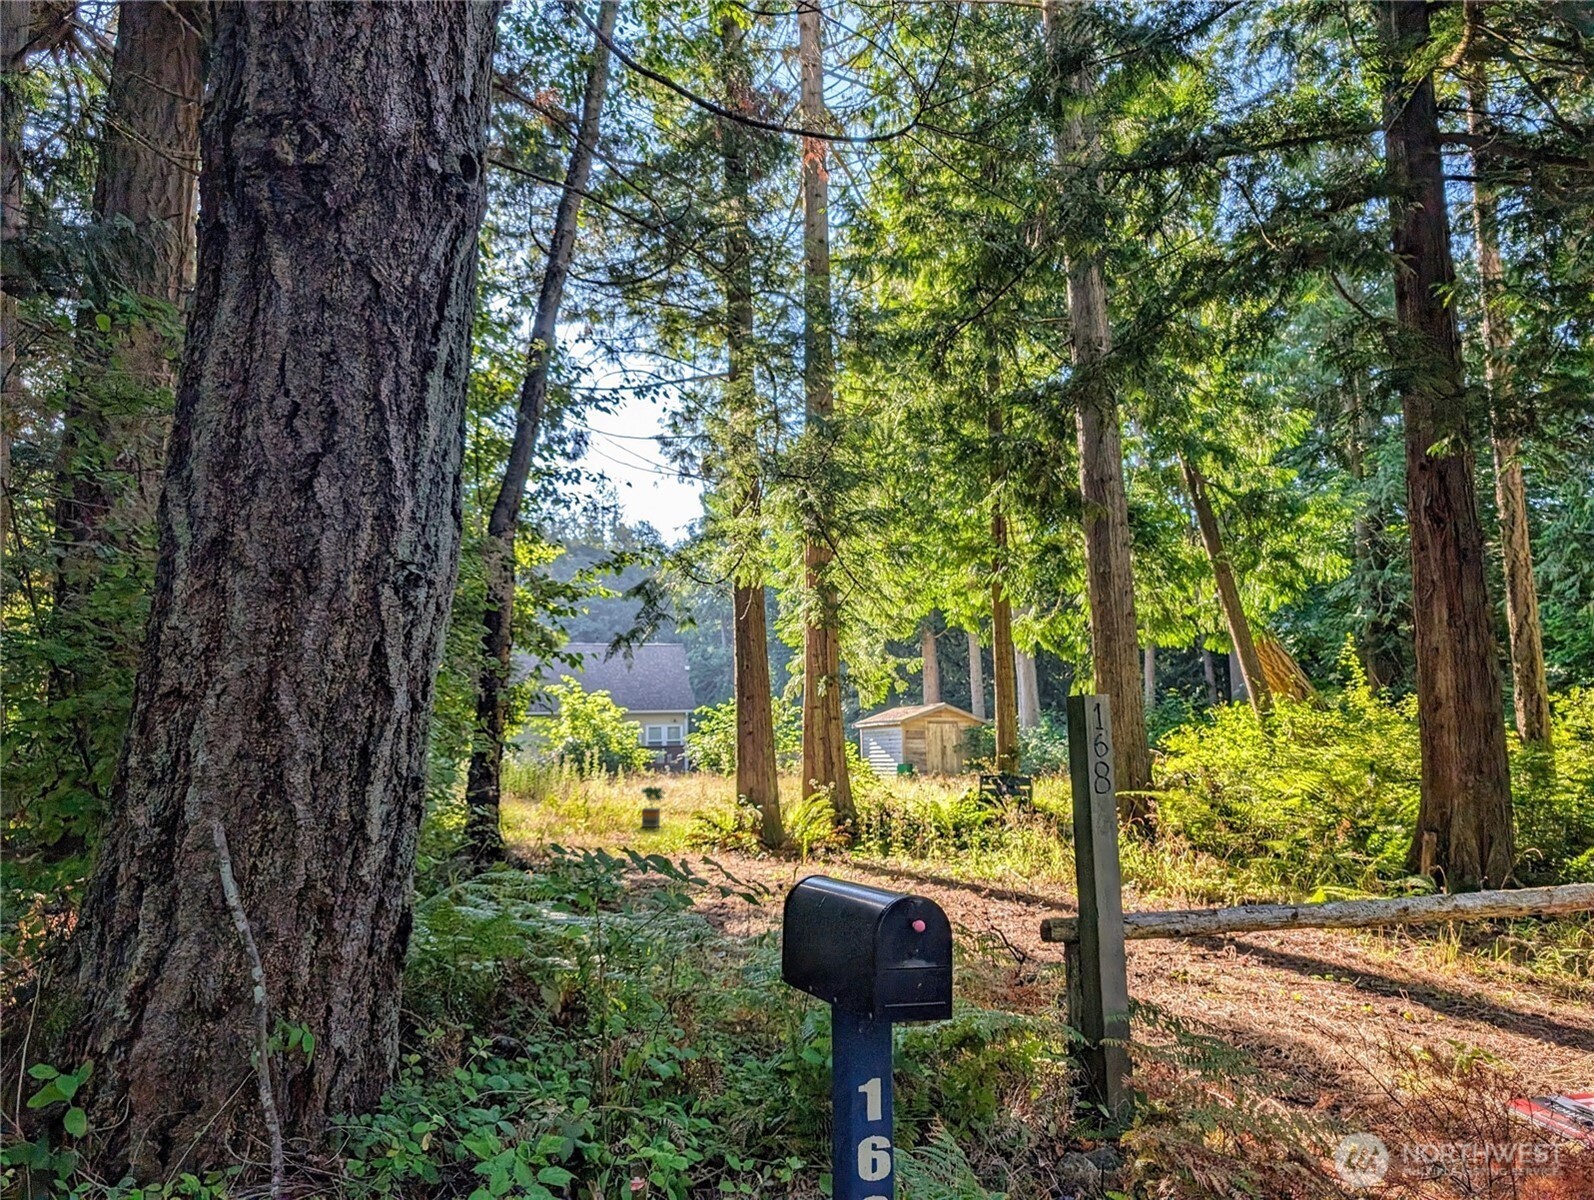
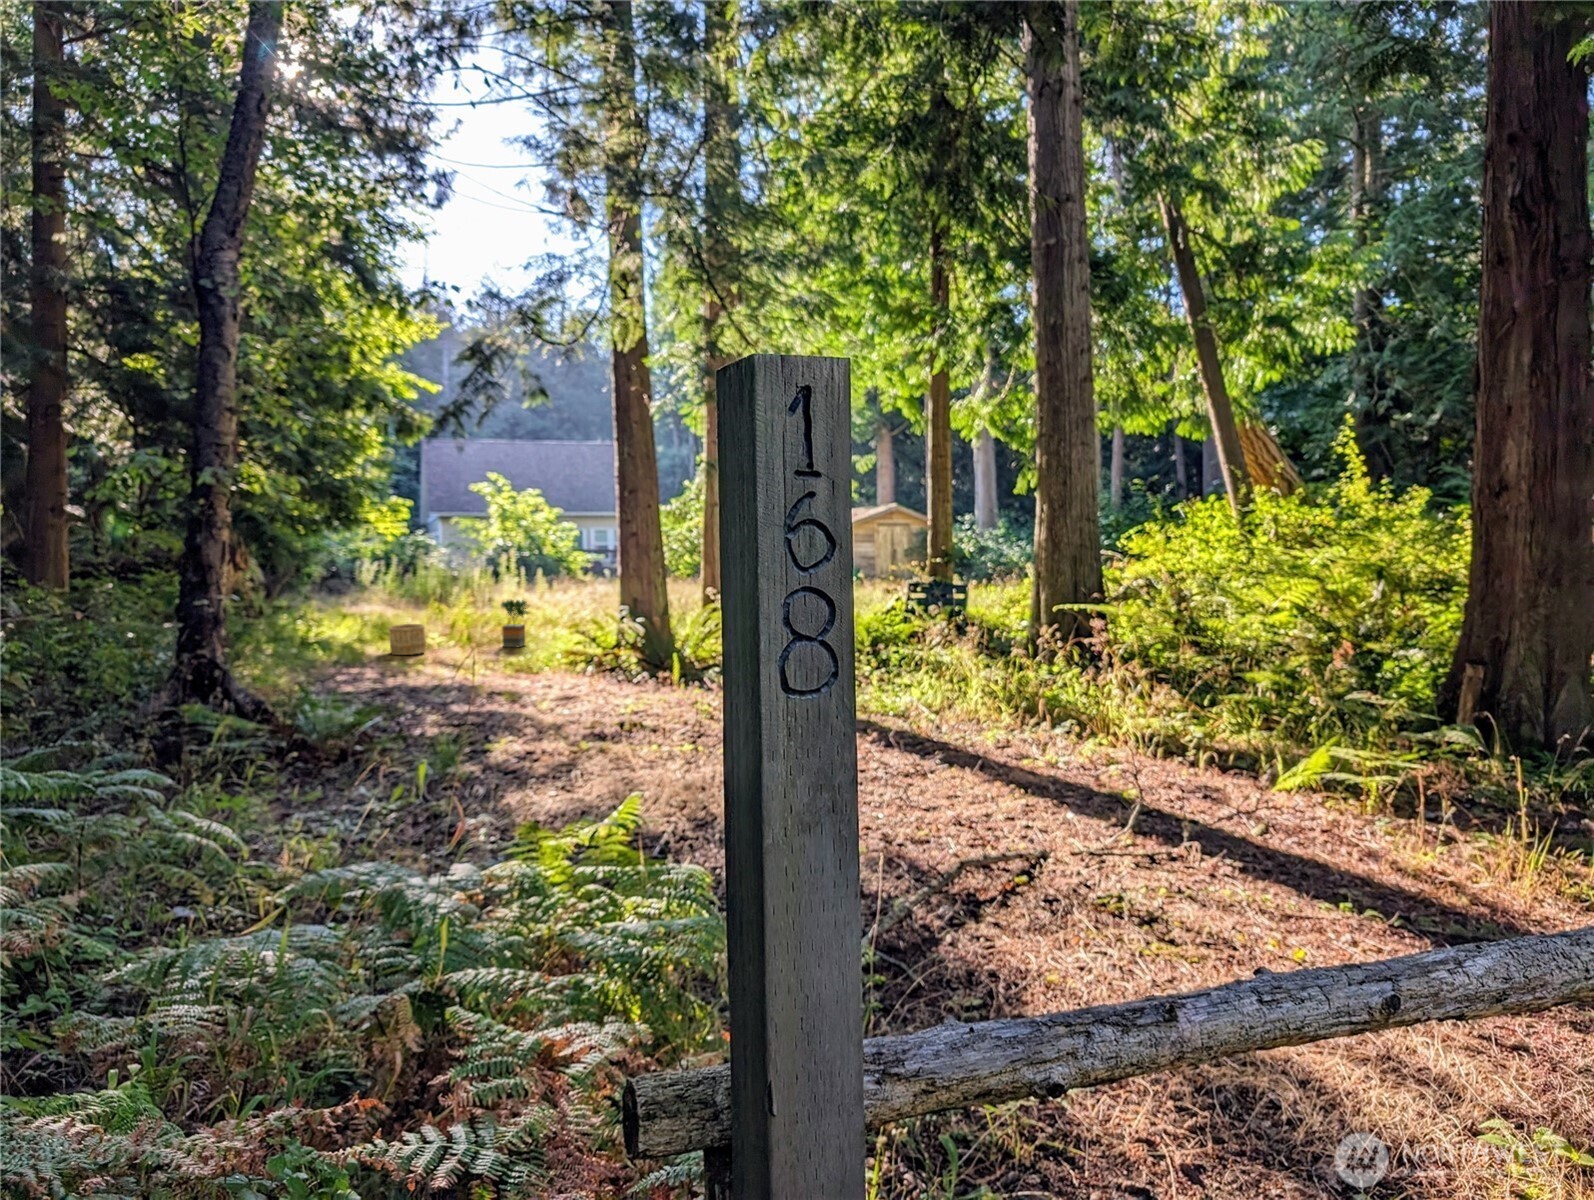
wooden bucket: none [554,806,584,832] -> present [388,624,425,655]

